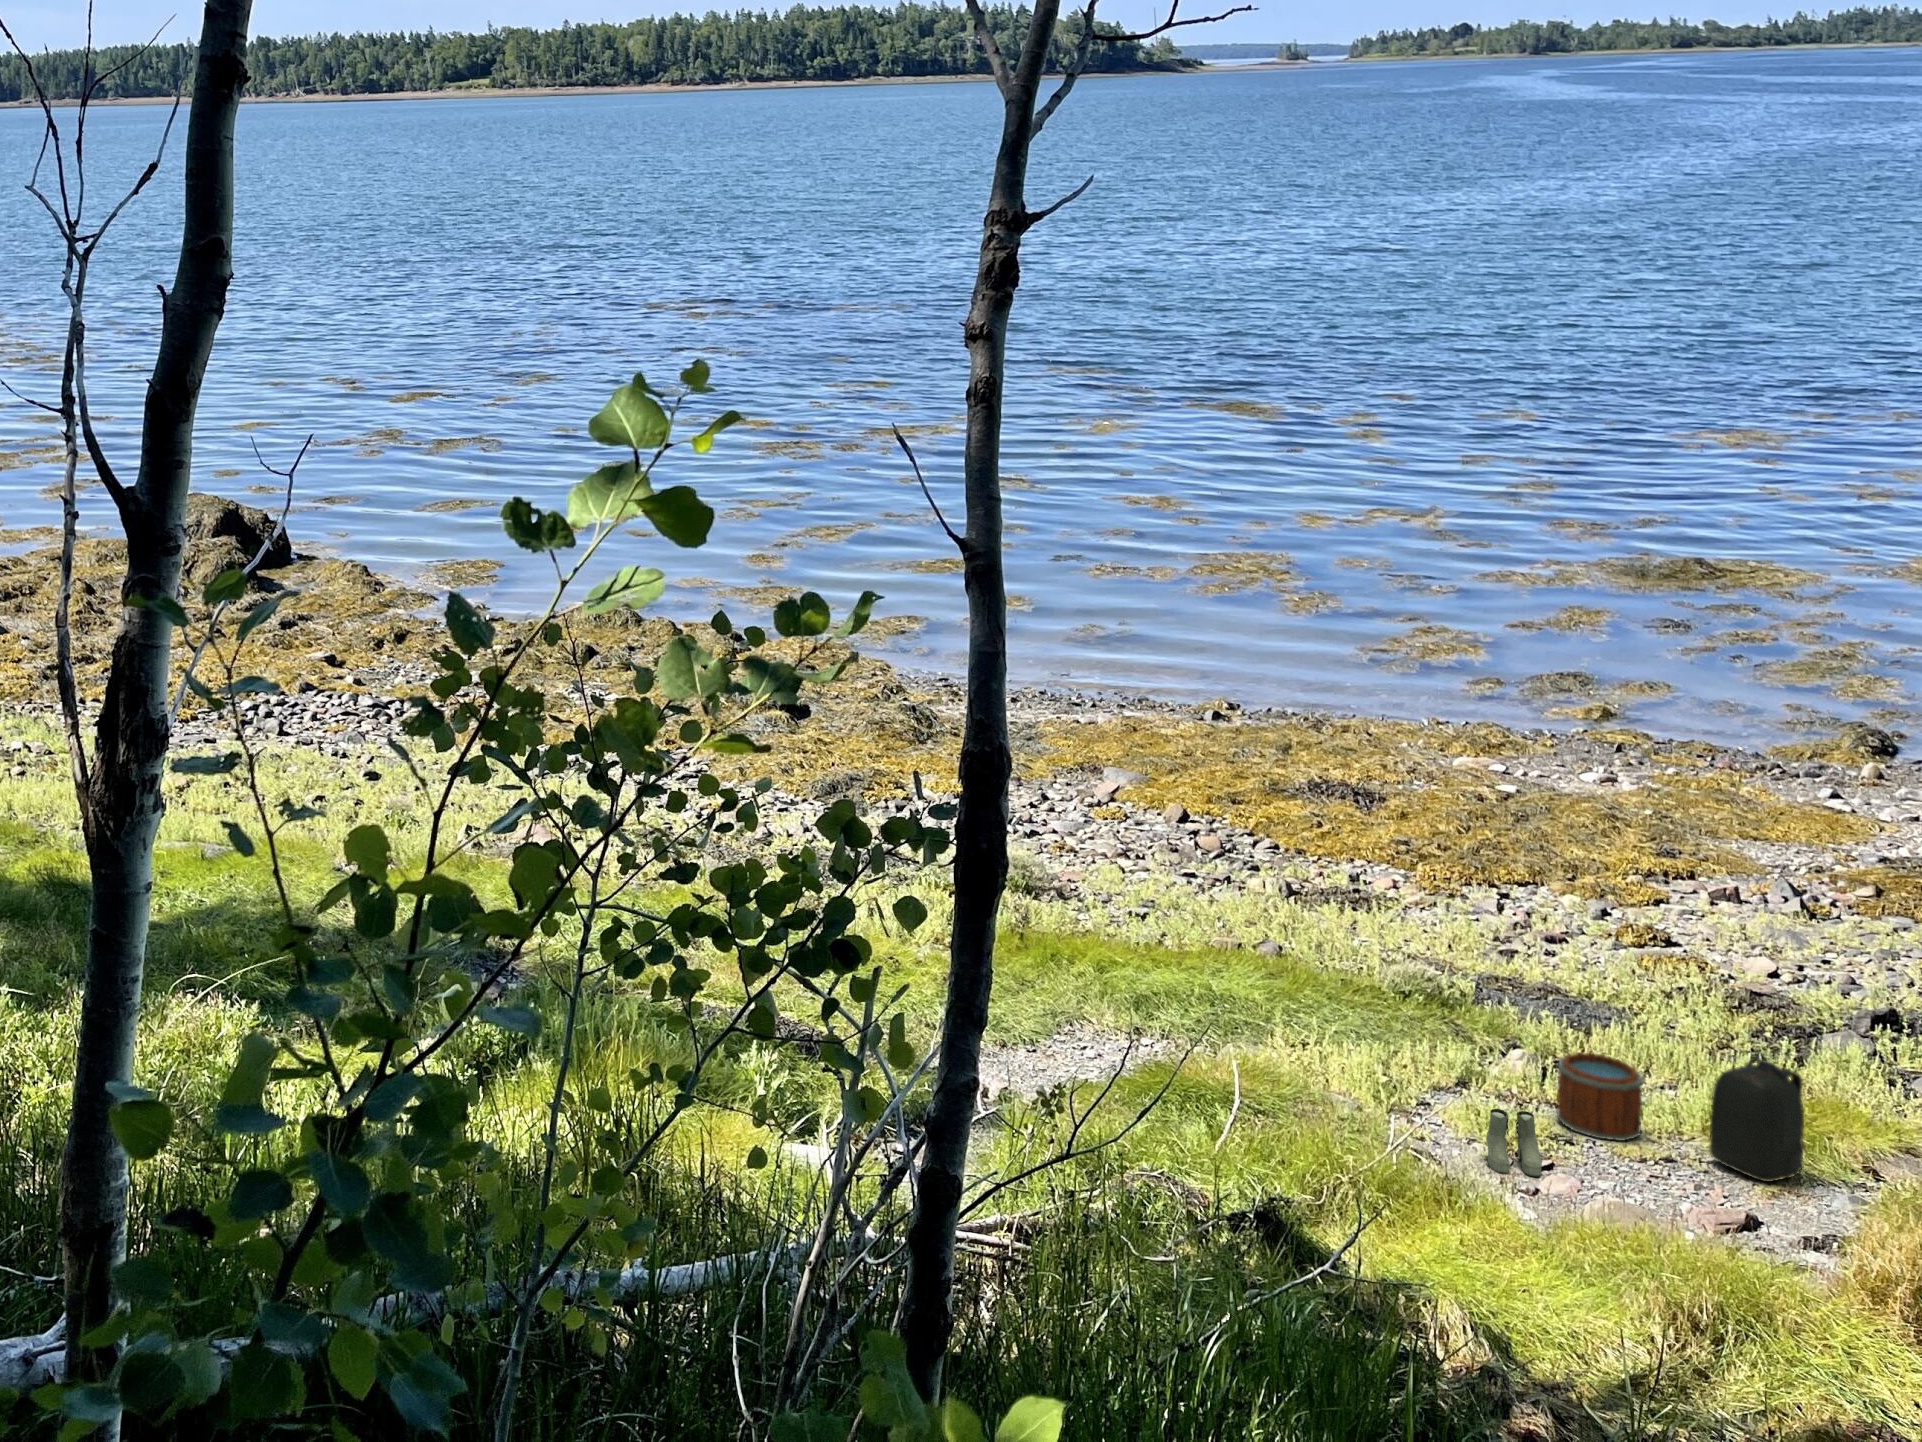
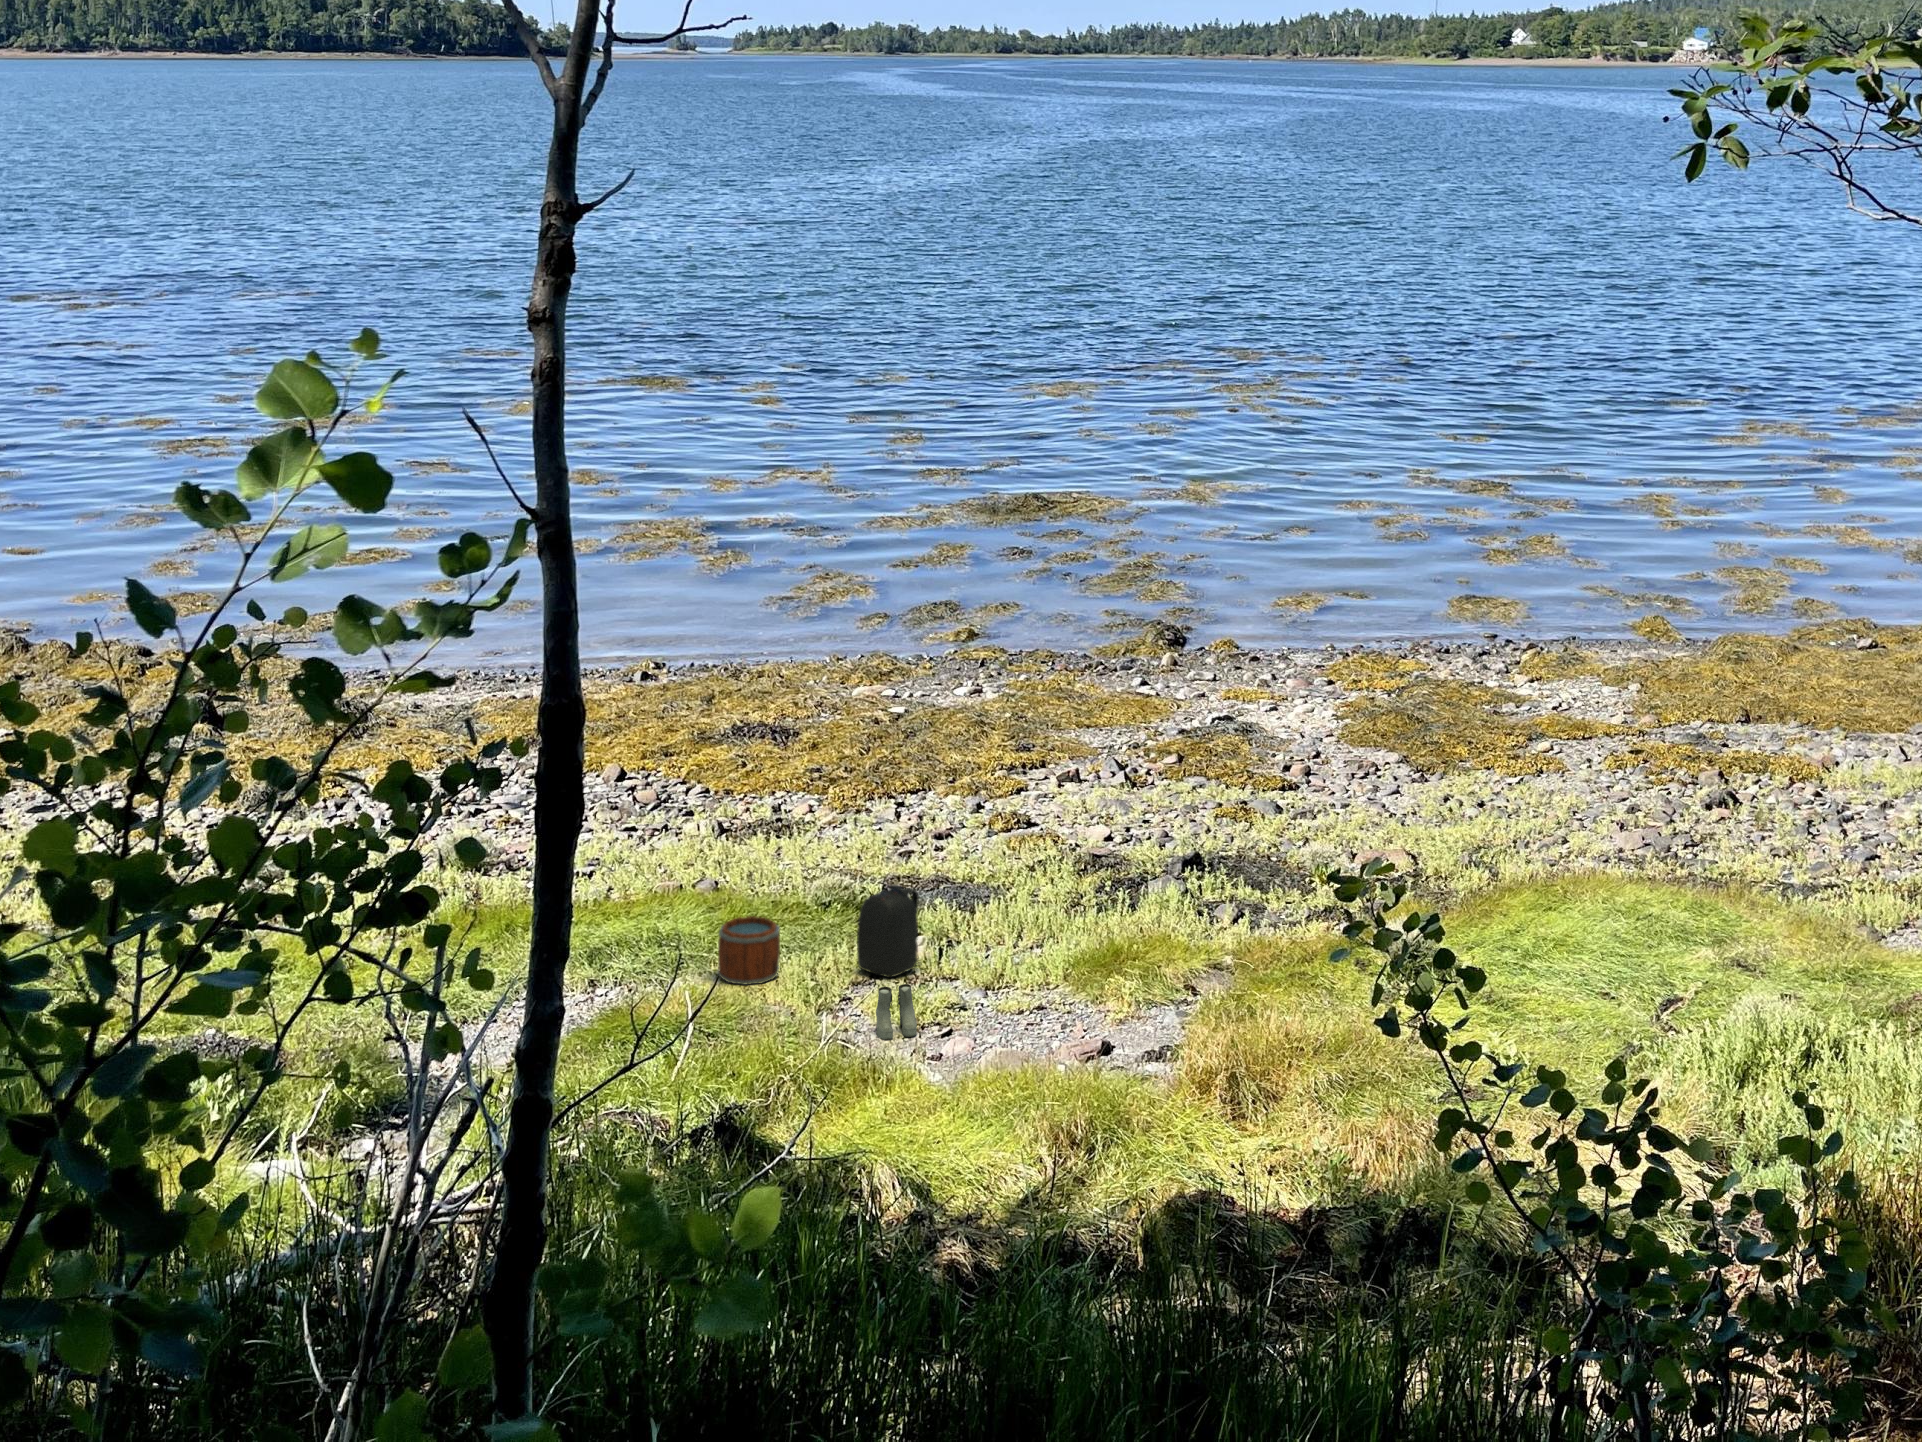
bucket: present [1557,1052,1642,1141] -> present [718,916,780,985]
backpack: present [1709,1060,1804,1182] -> present [857,885,919,977]

